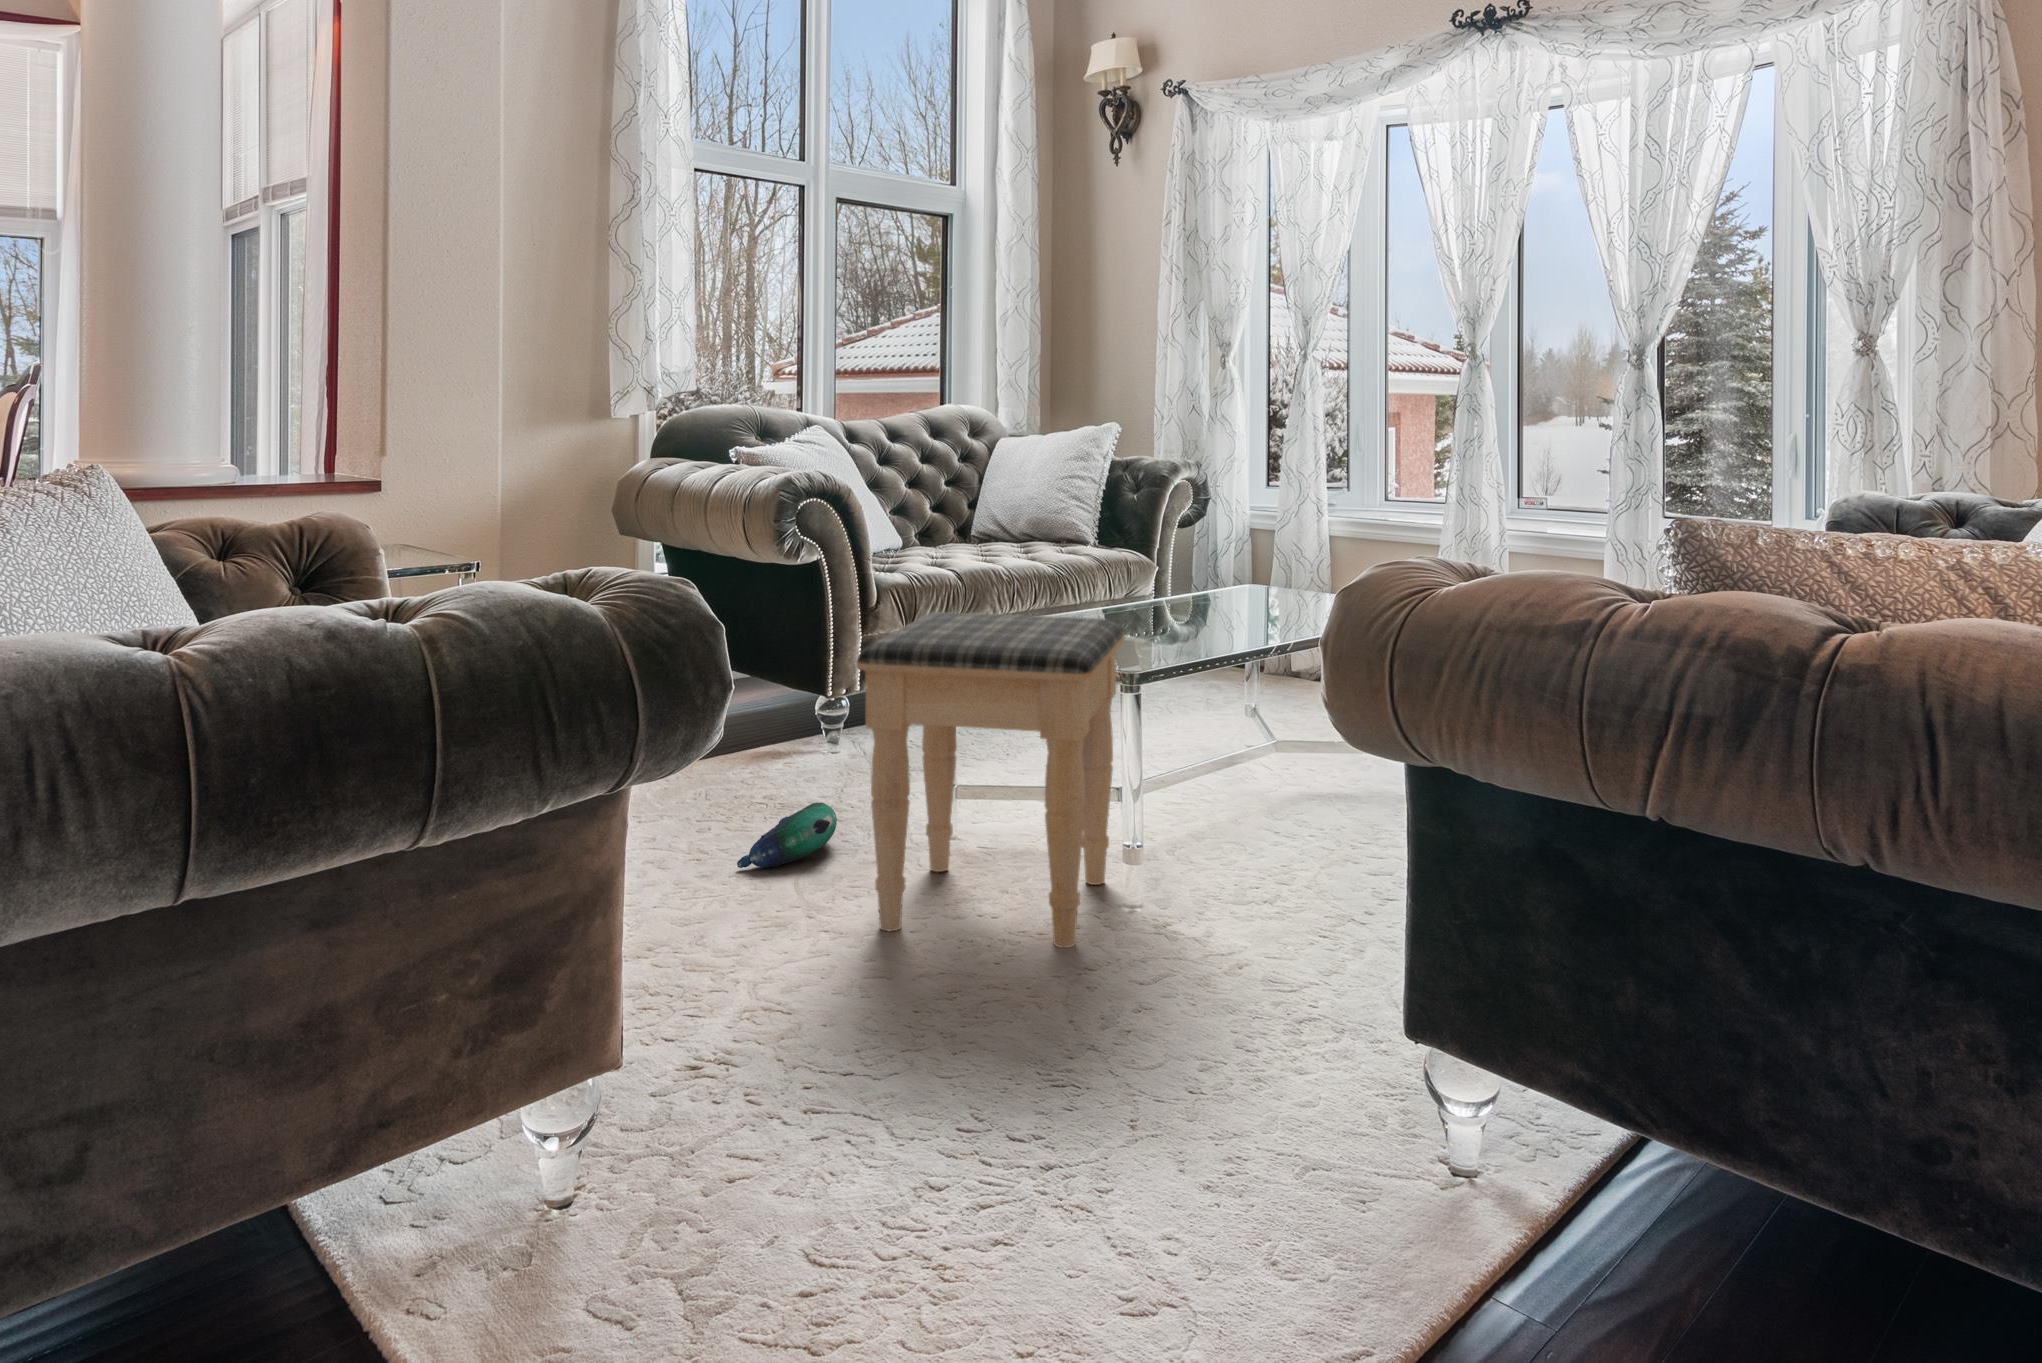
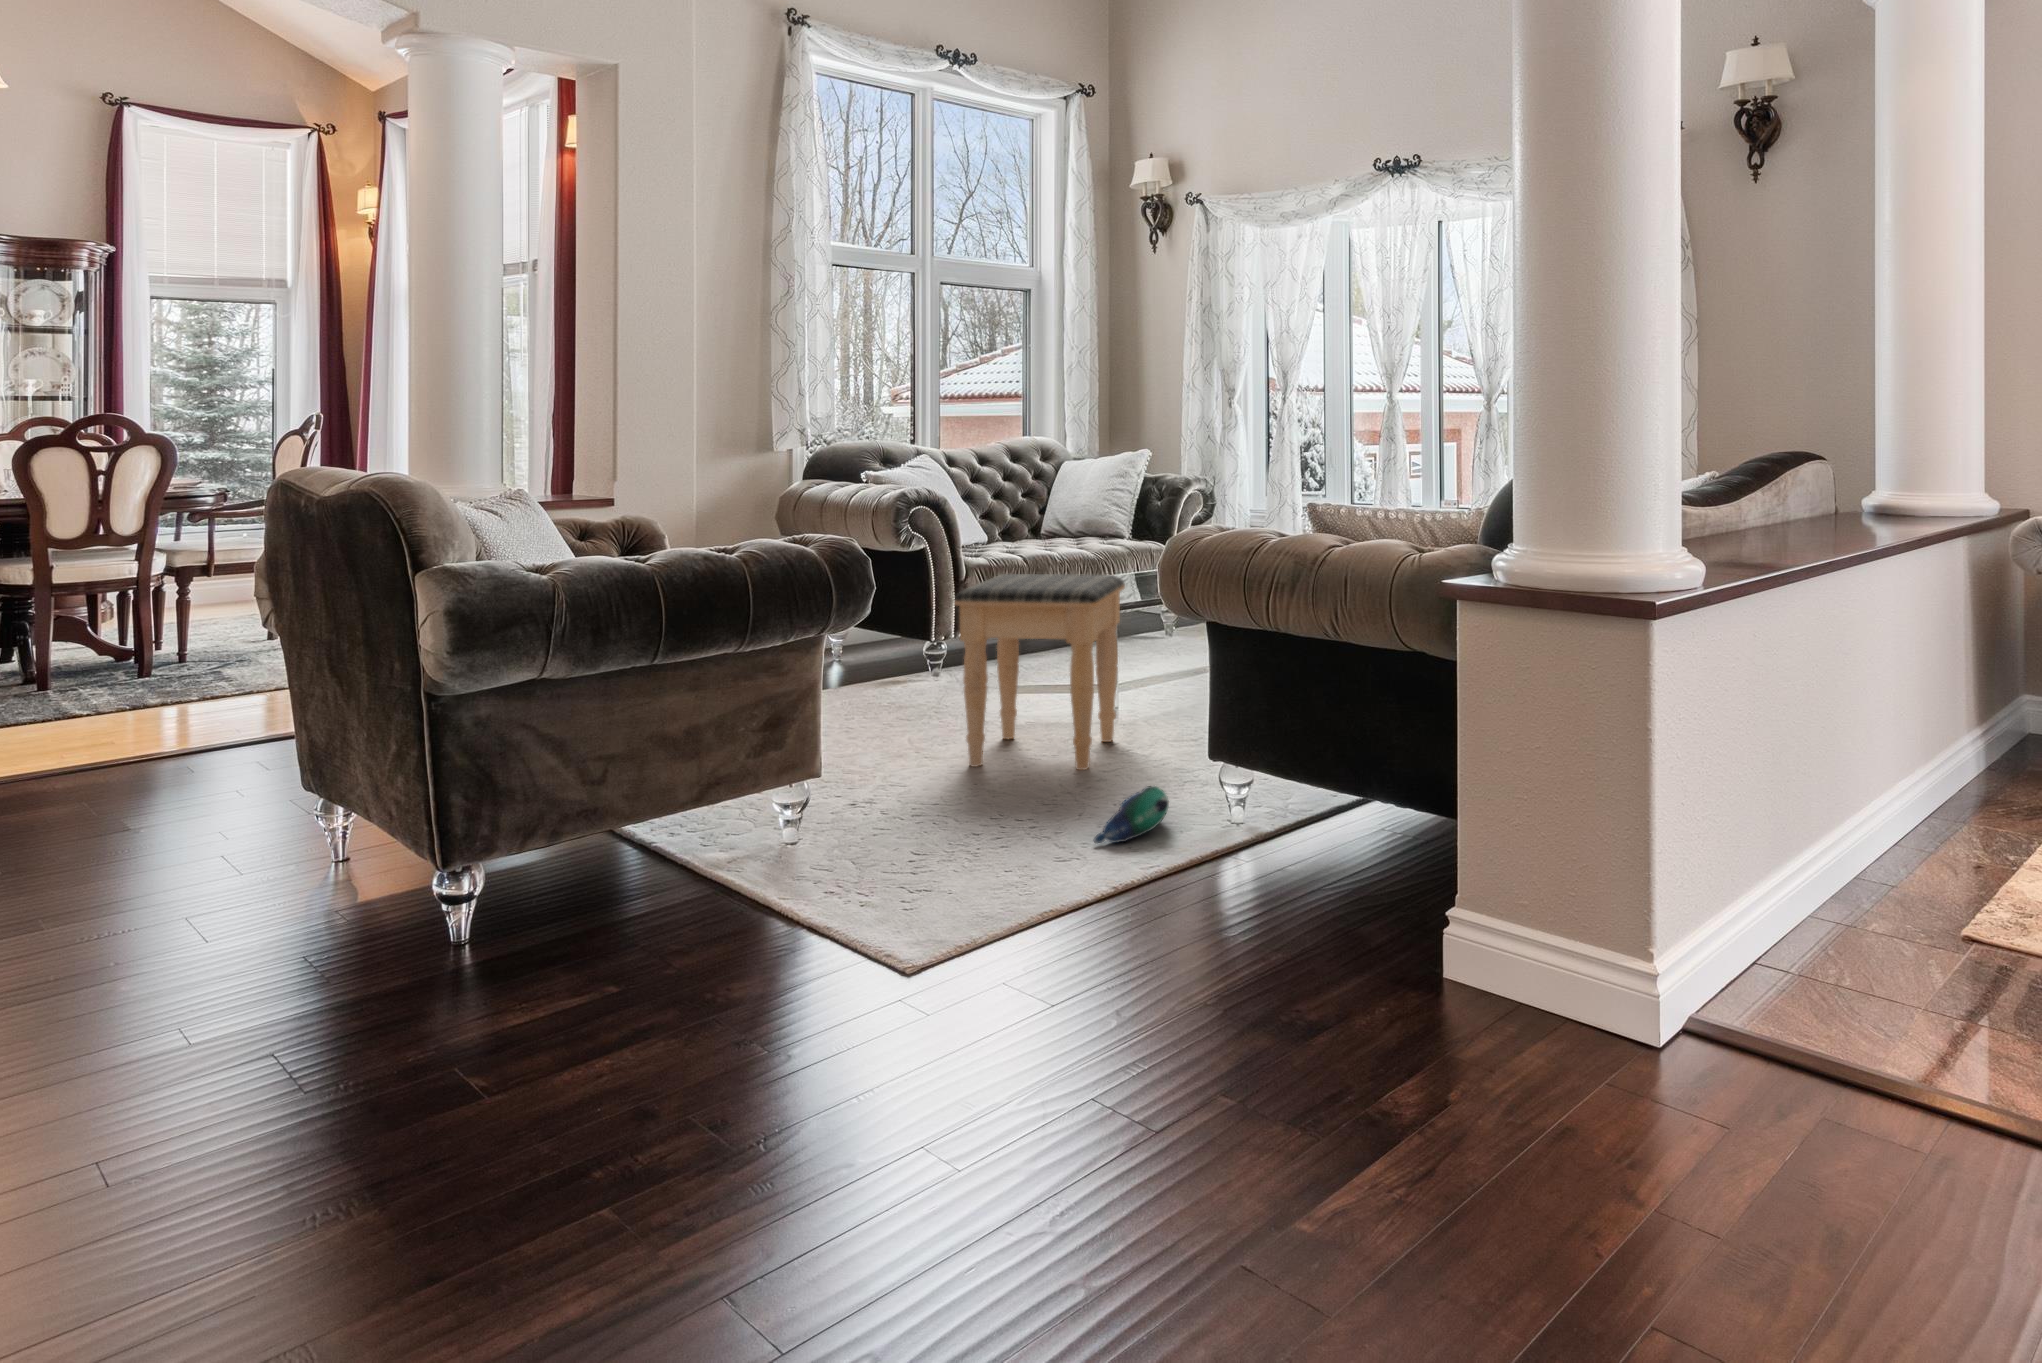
plush toy: present [737,803,837,868] -> present [1094,786,1169,843]

